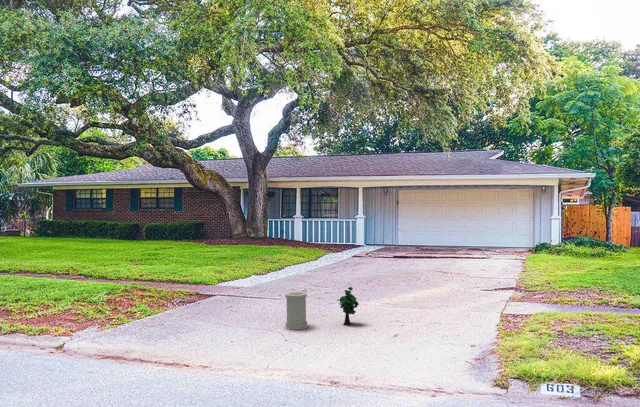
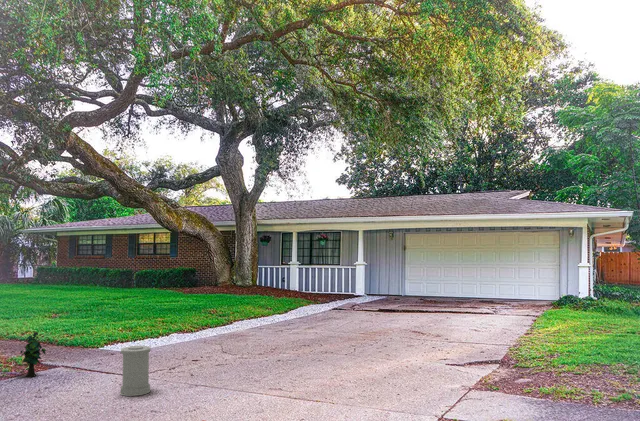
decorative plant: present [337,287,359,325] -> present [20,332,46,377]

